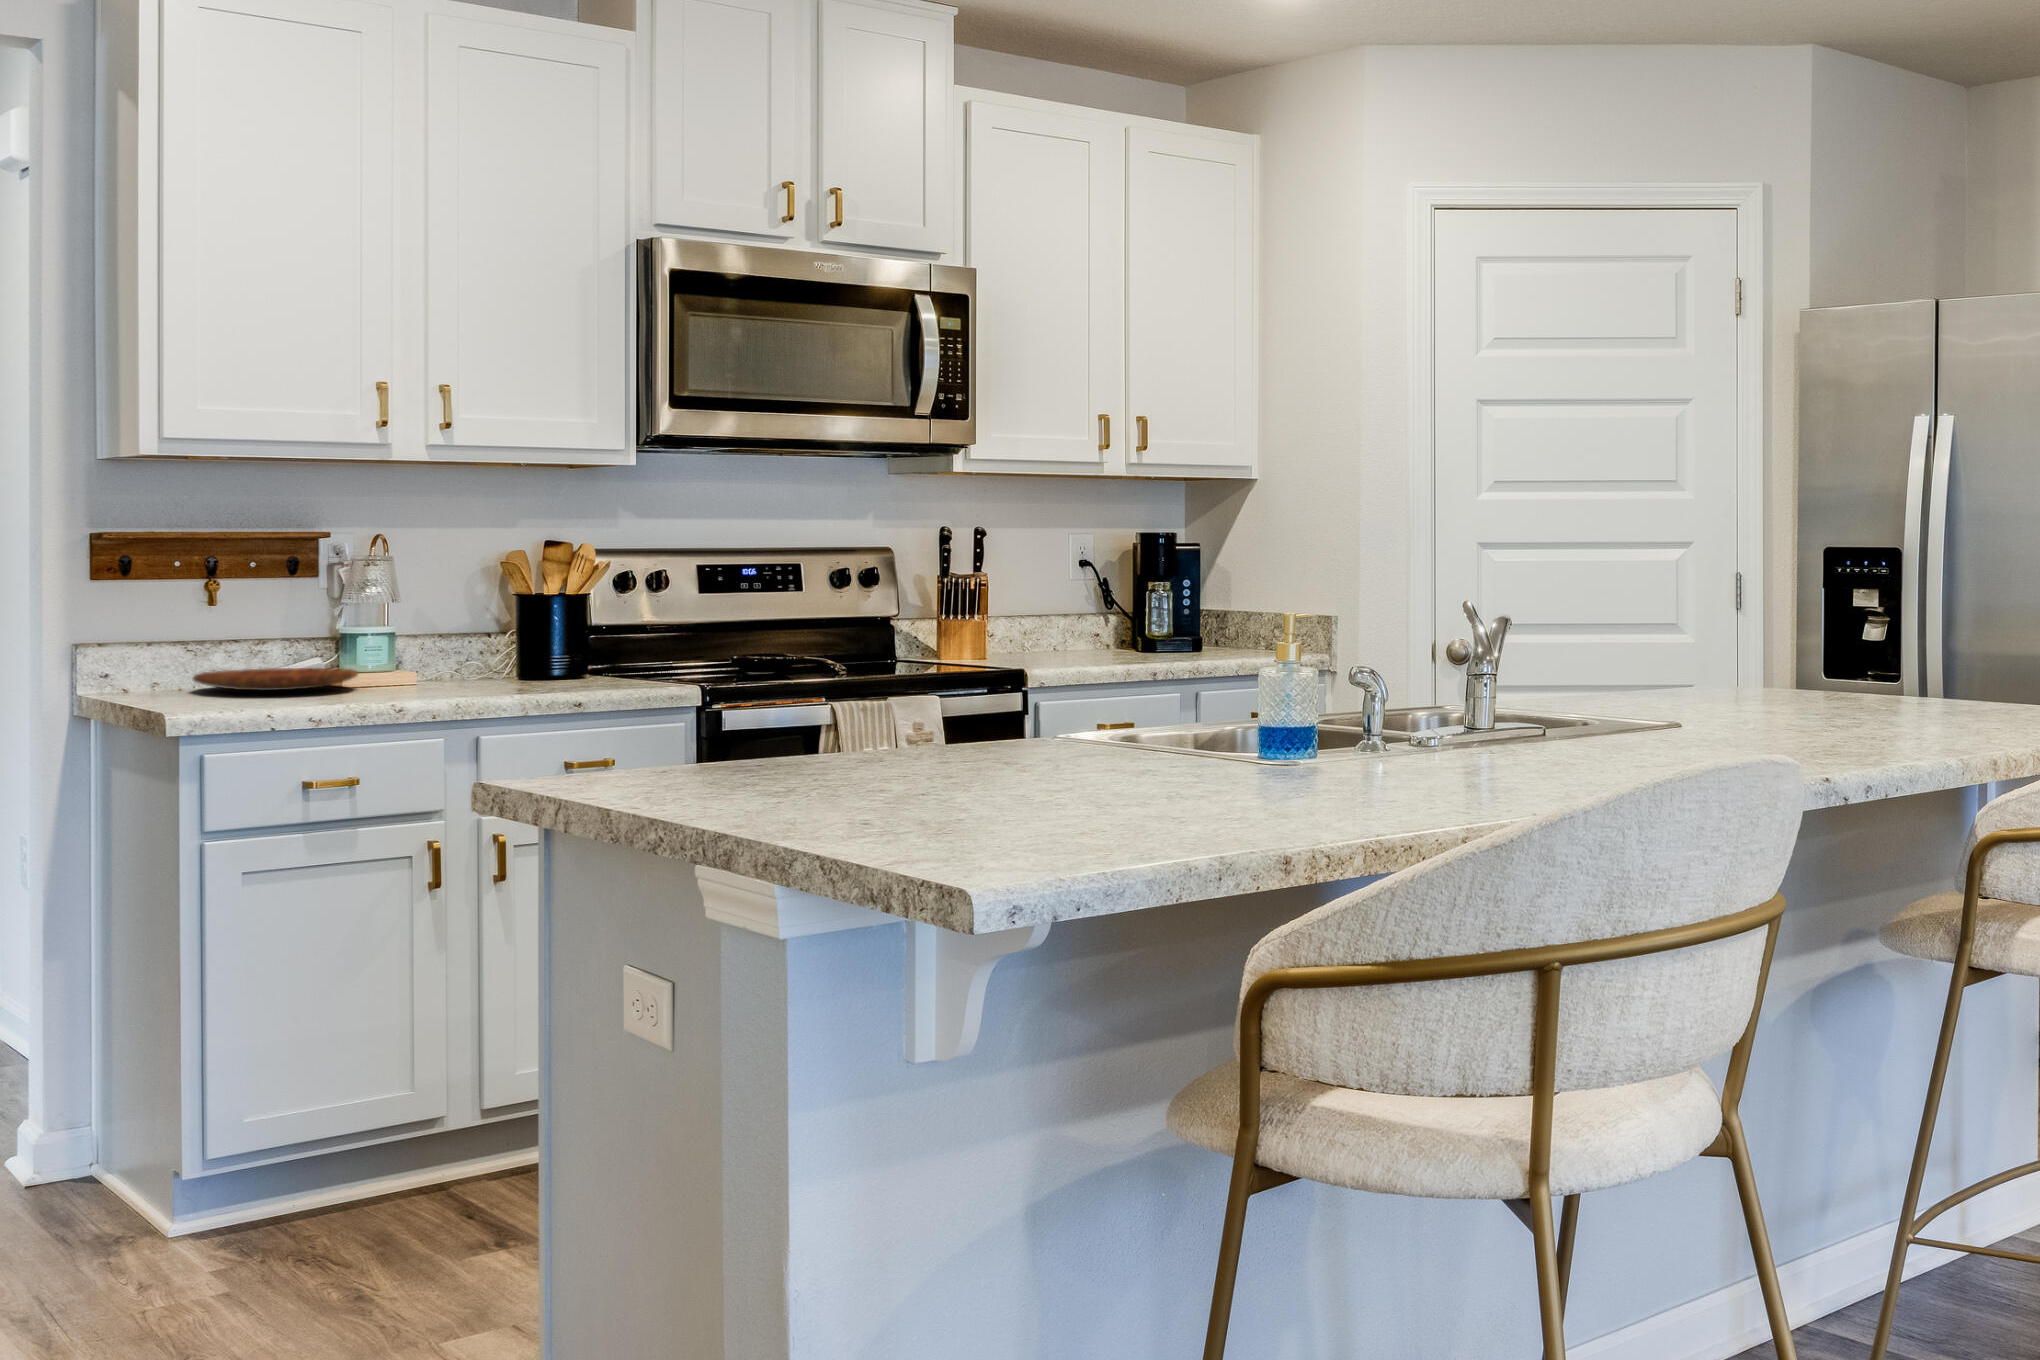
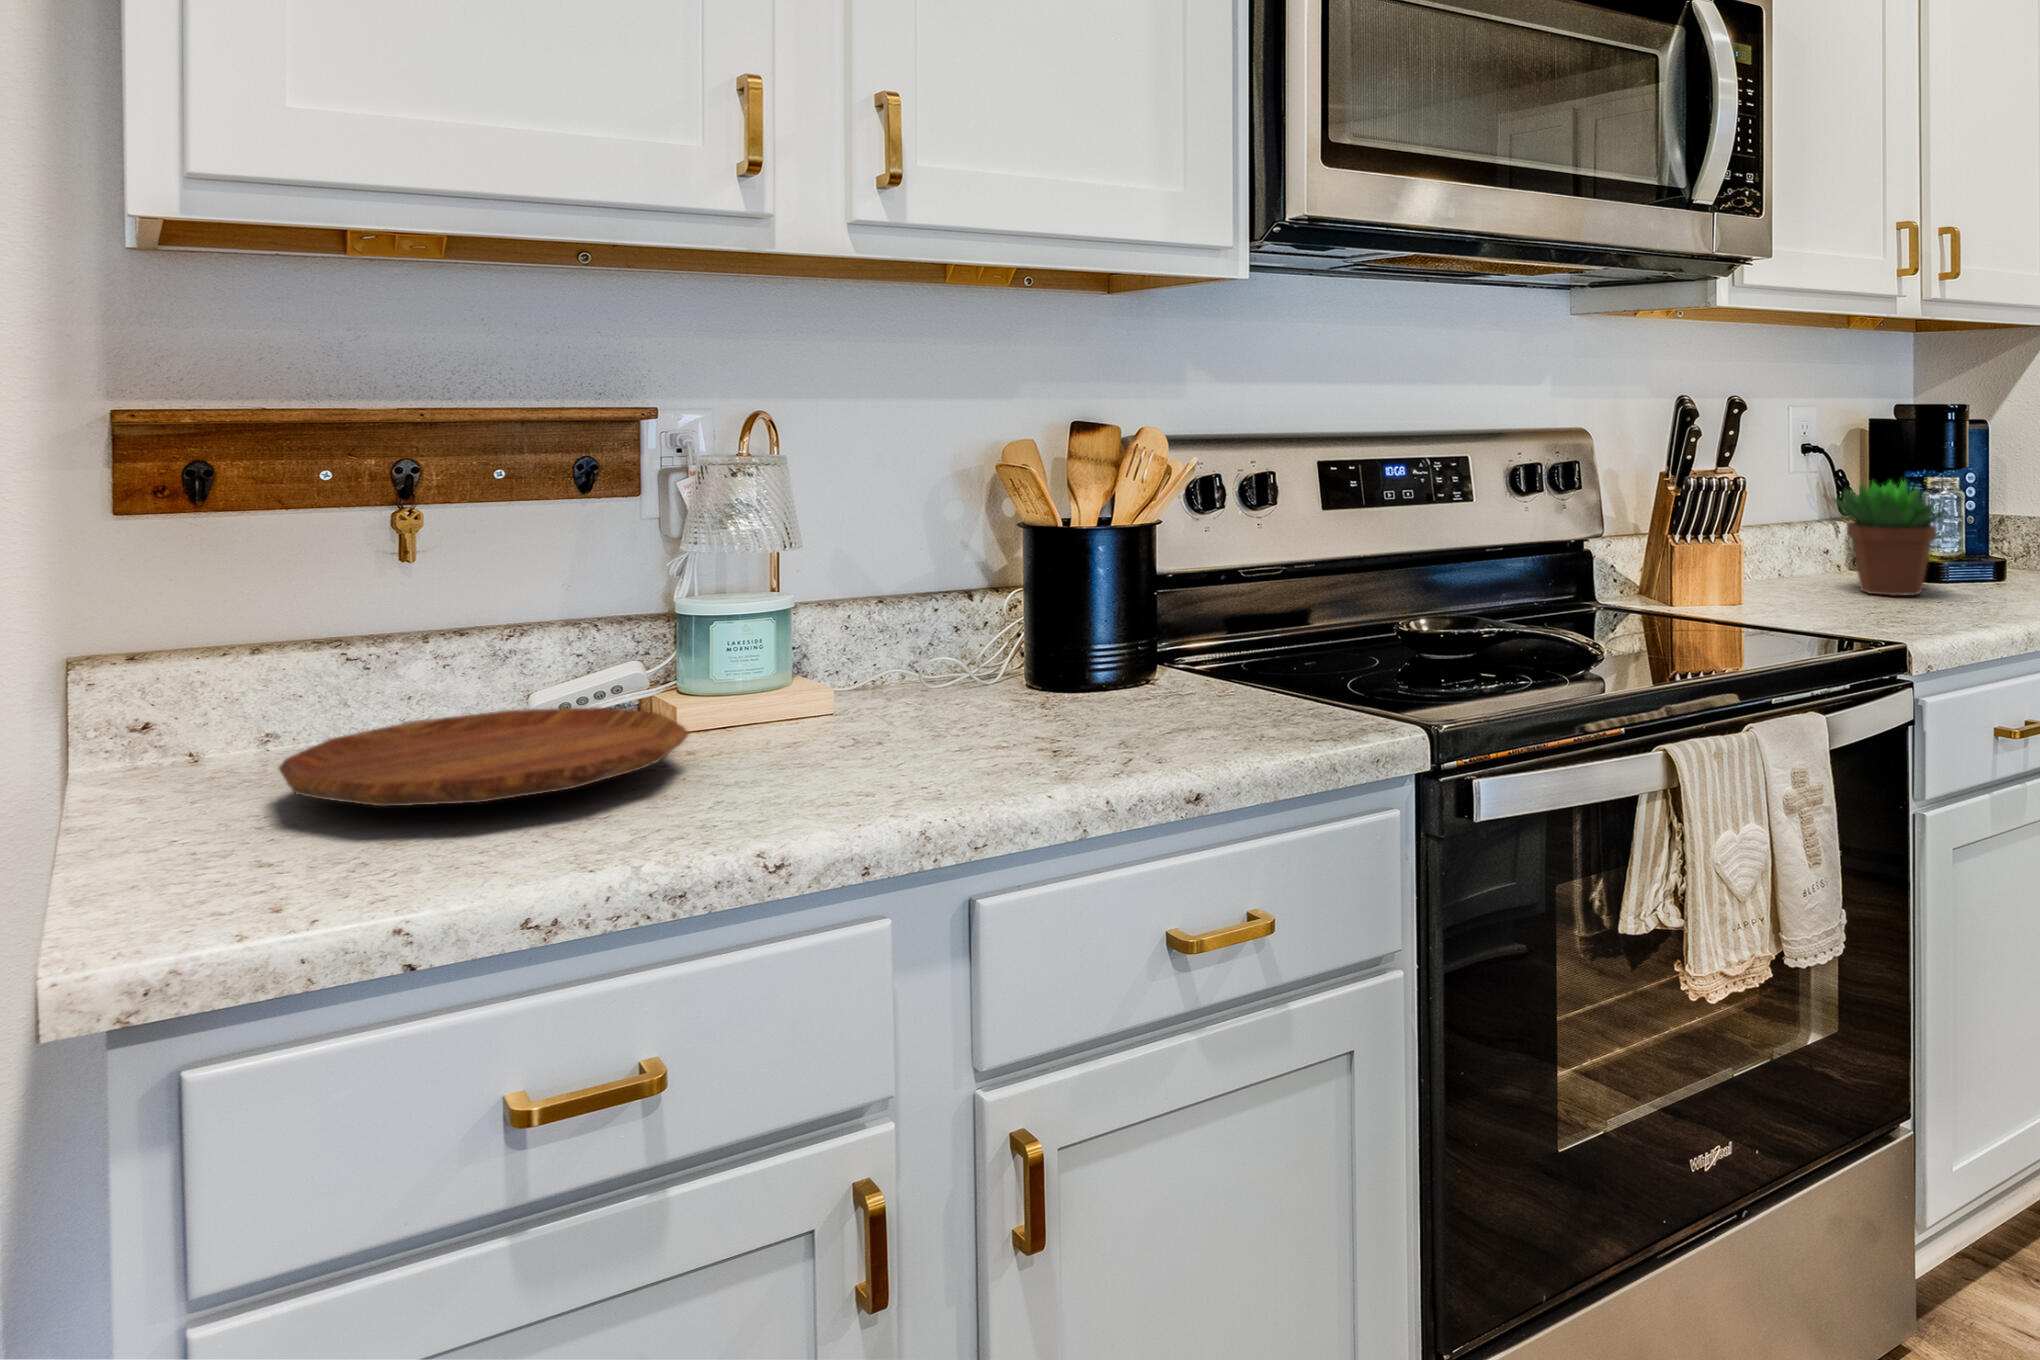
succulent plant: none [1067,579,1138,653] -> present [1833,480,1943,596]

